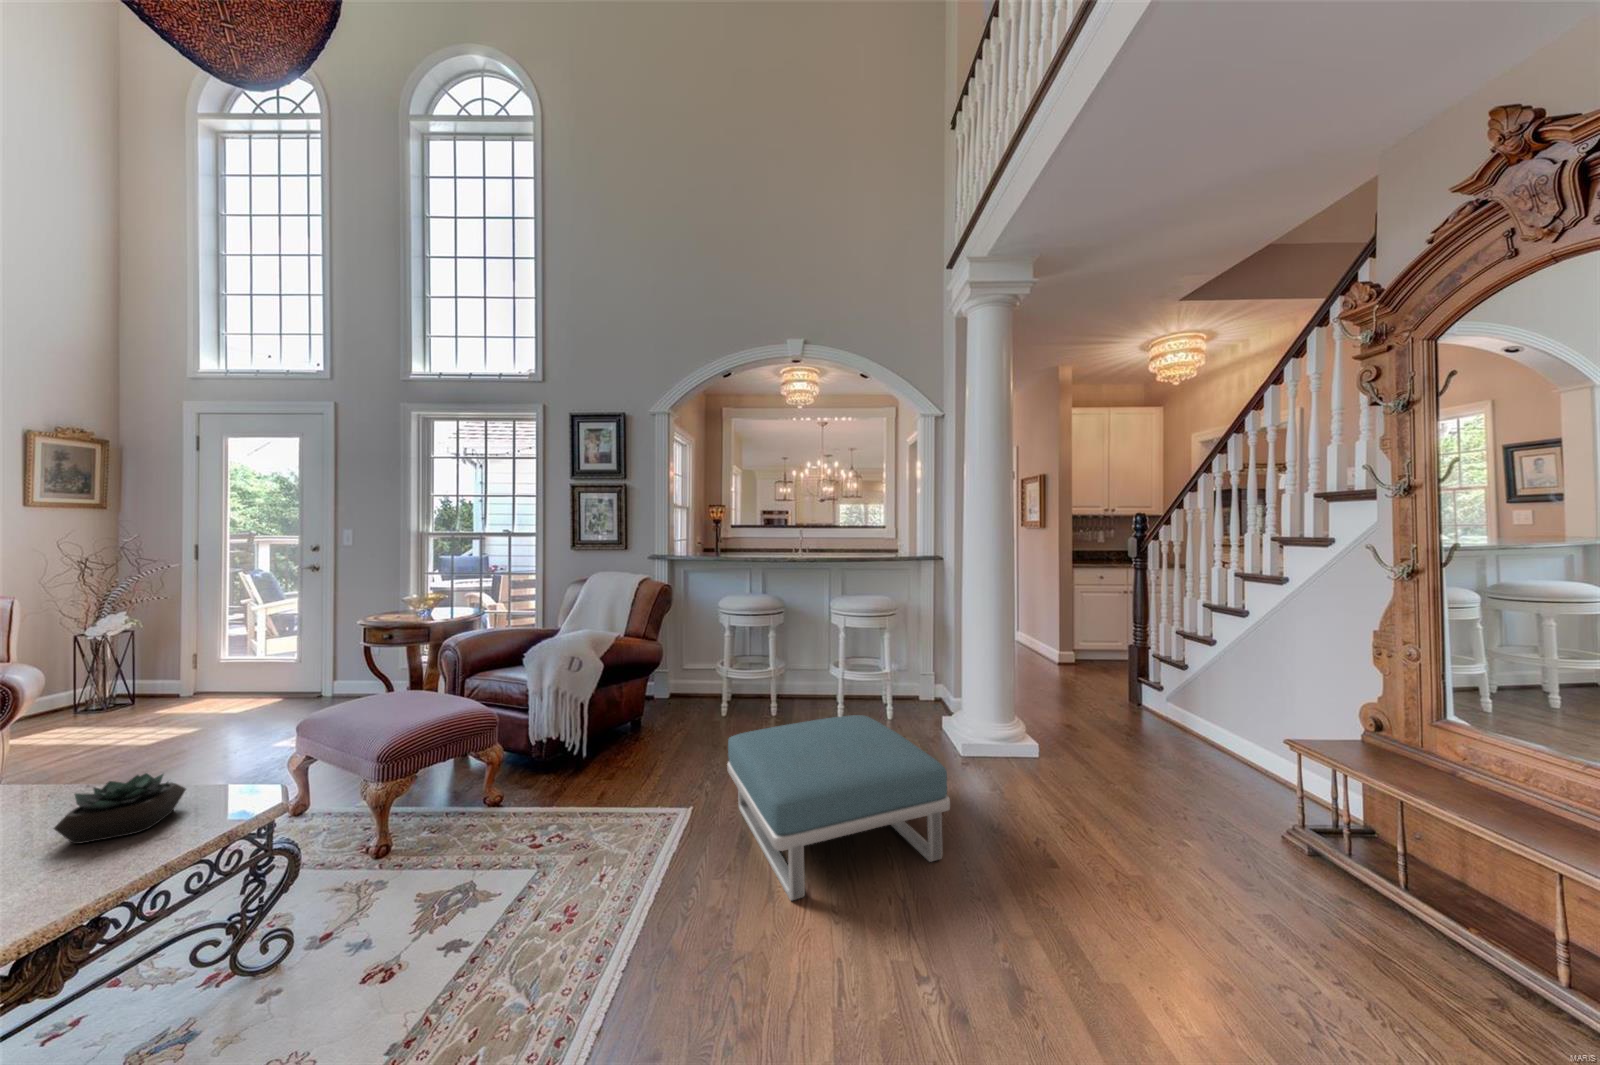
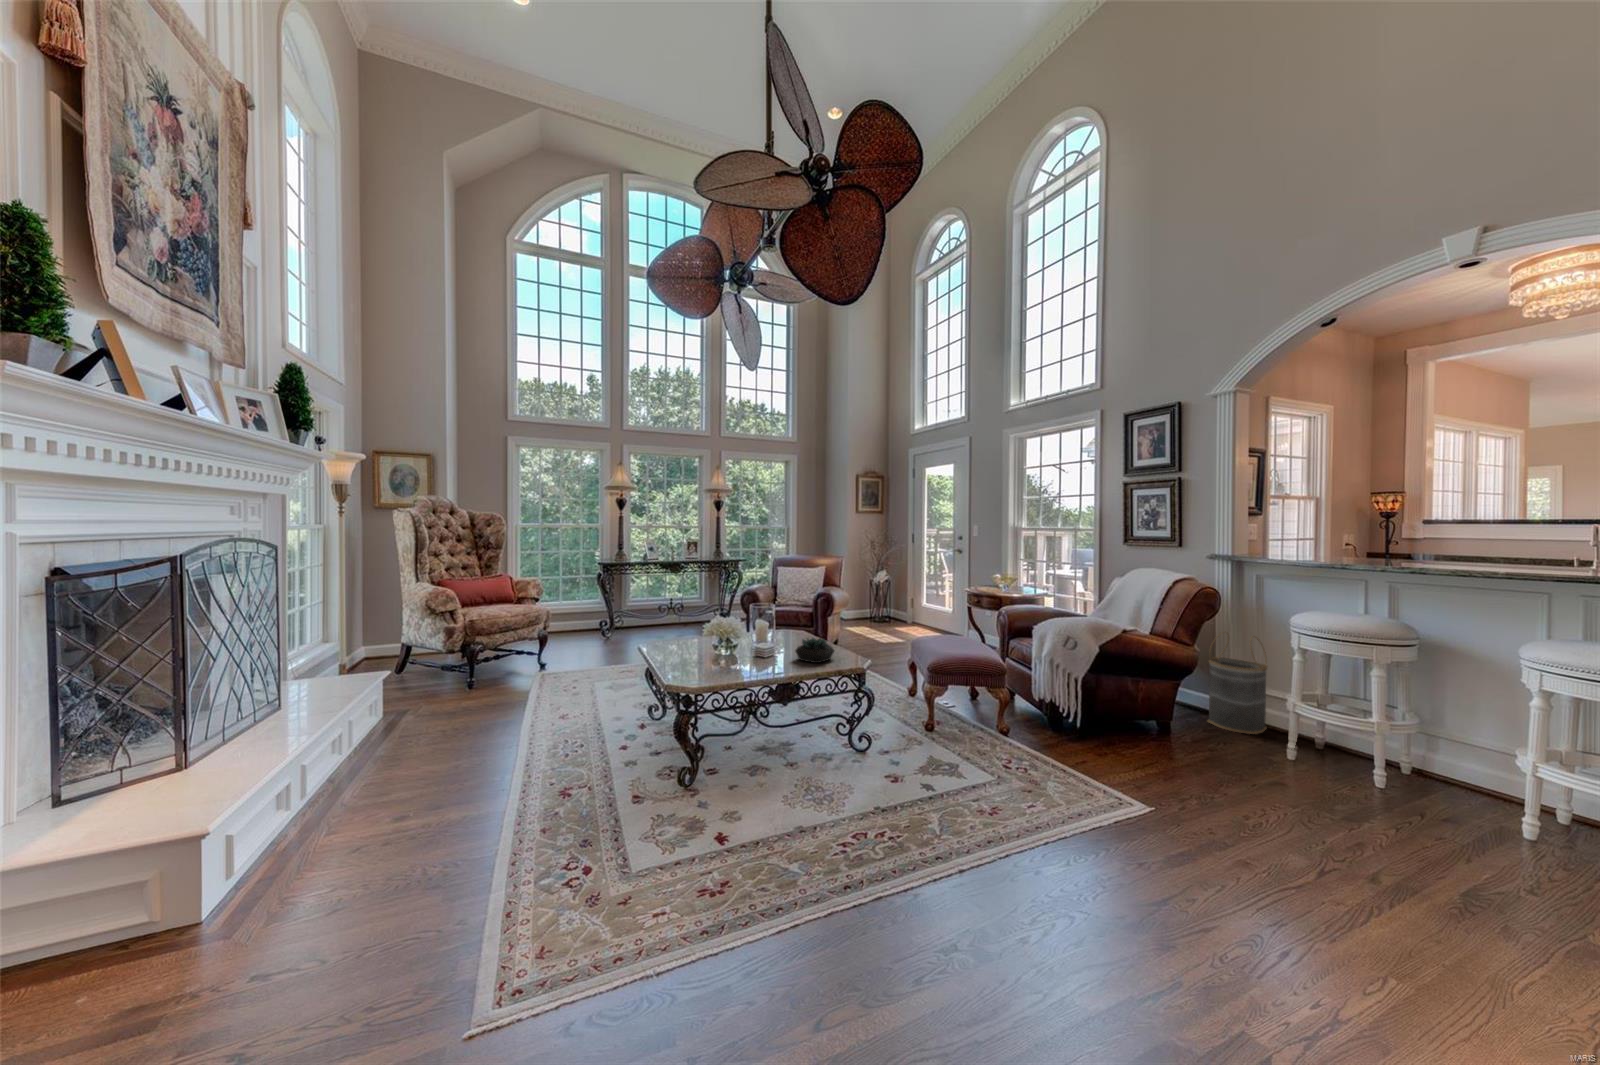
basket: none [667,622,708,711] -> present [1208,638,1268,734]
footstool: present [727,715,950,900] -> none [1150,745,1447,992]

